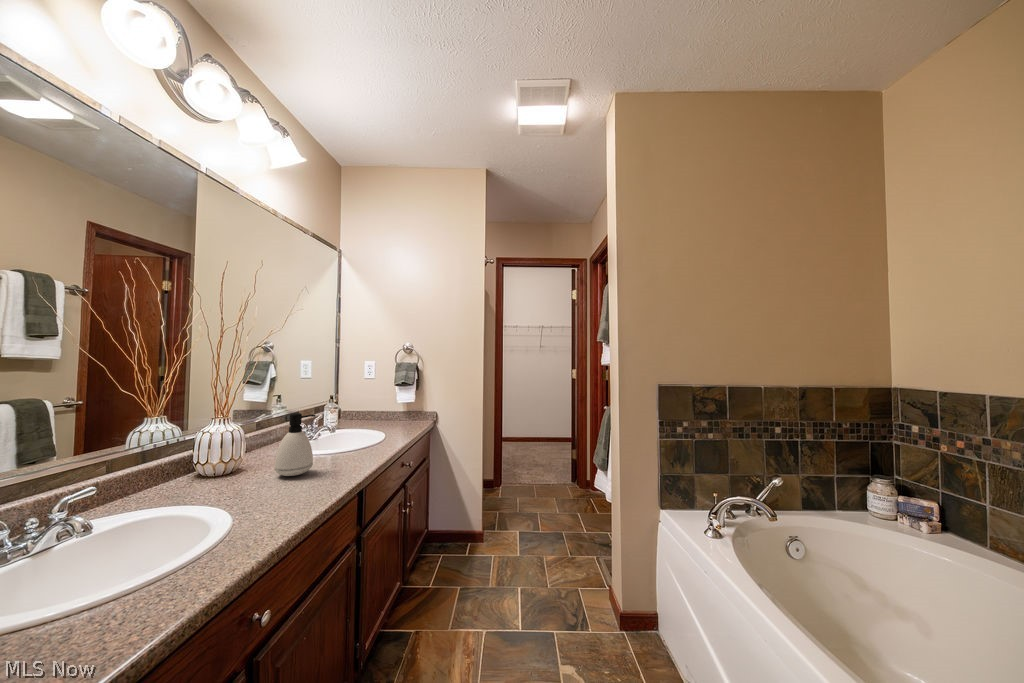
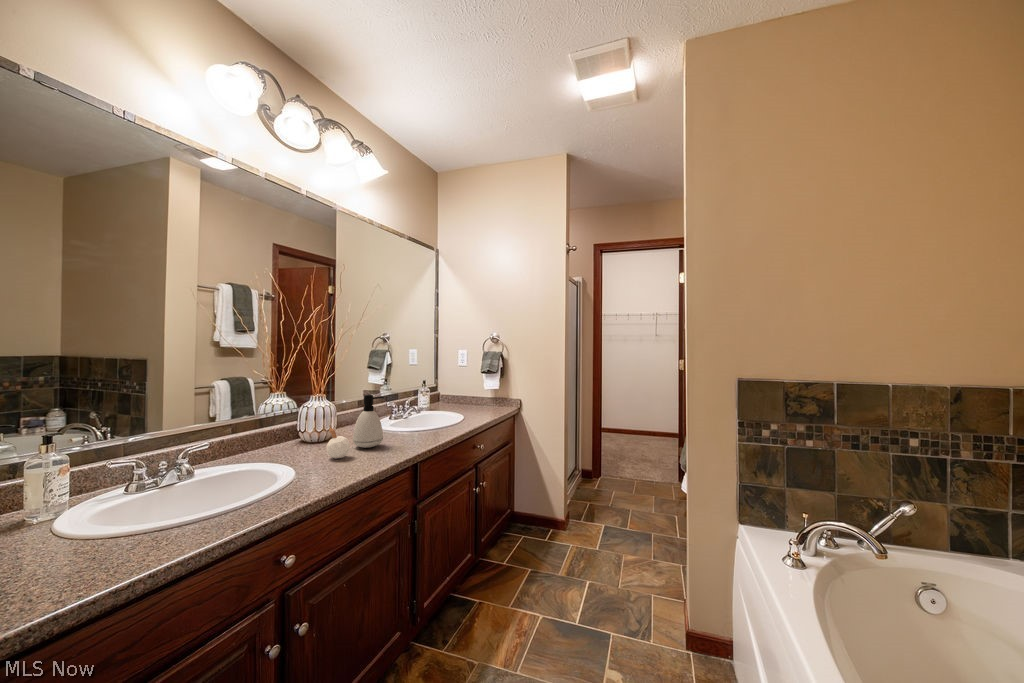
candle: none [245,448,277,494] -> present [327,421,350,459]

